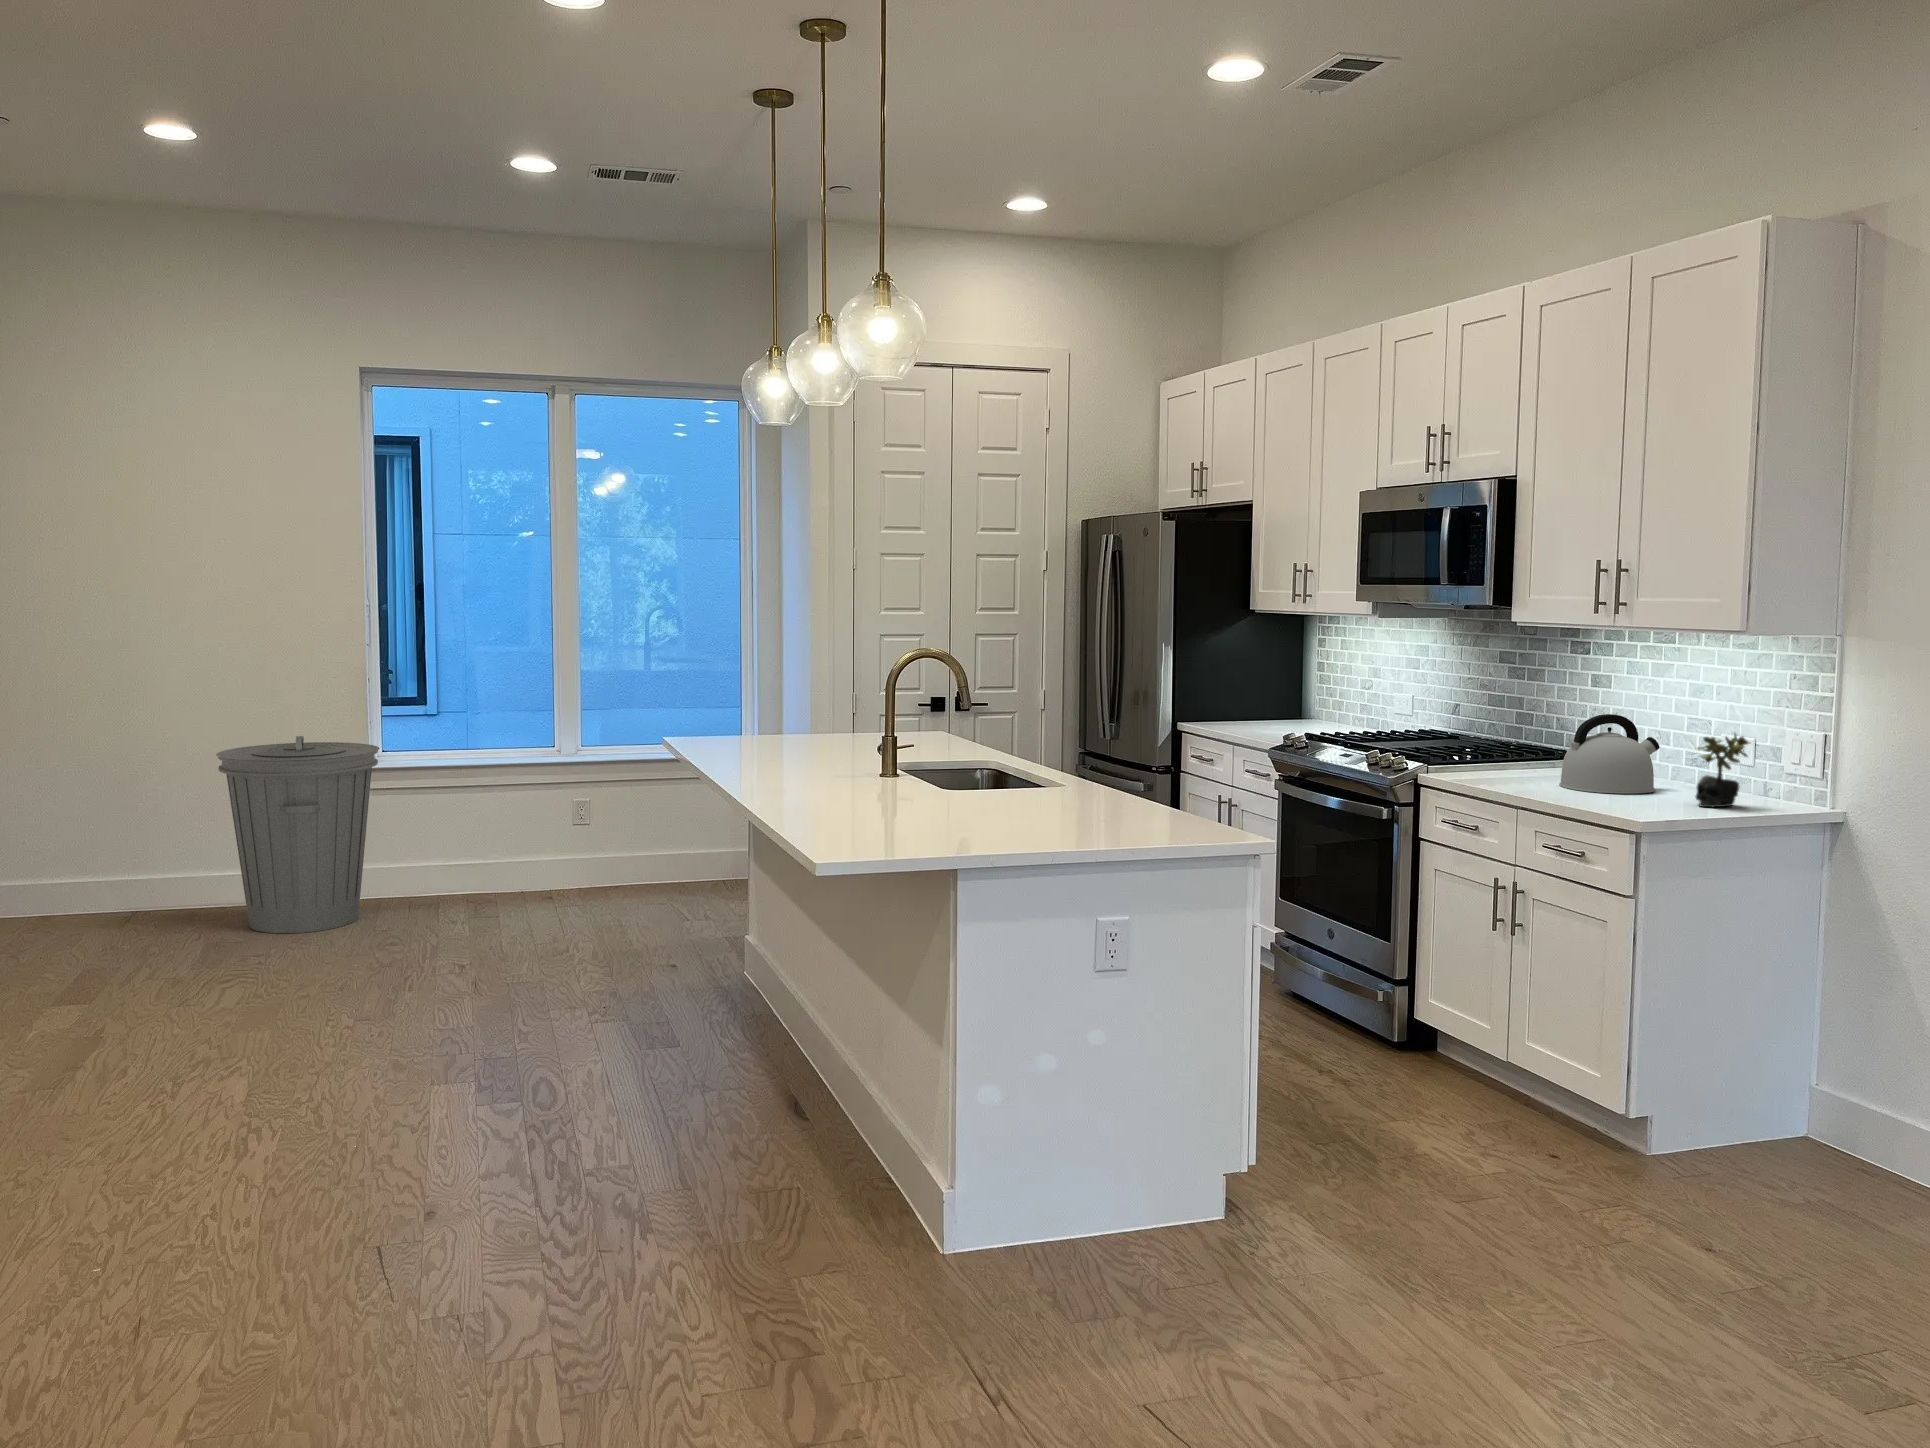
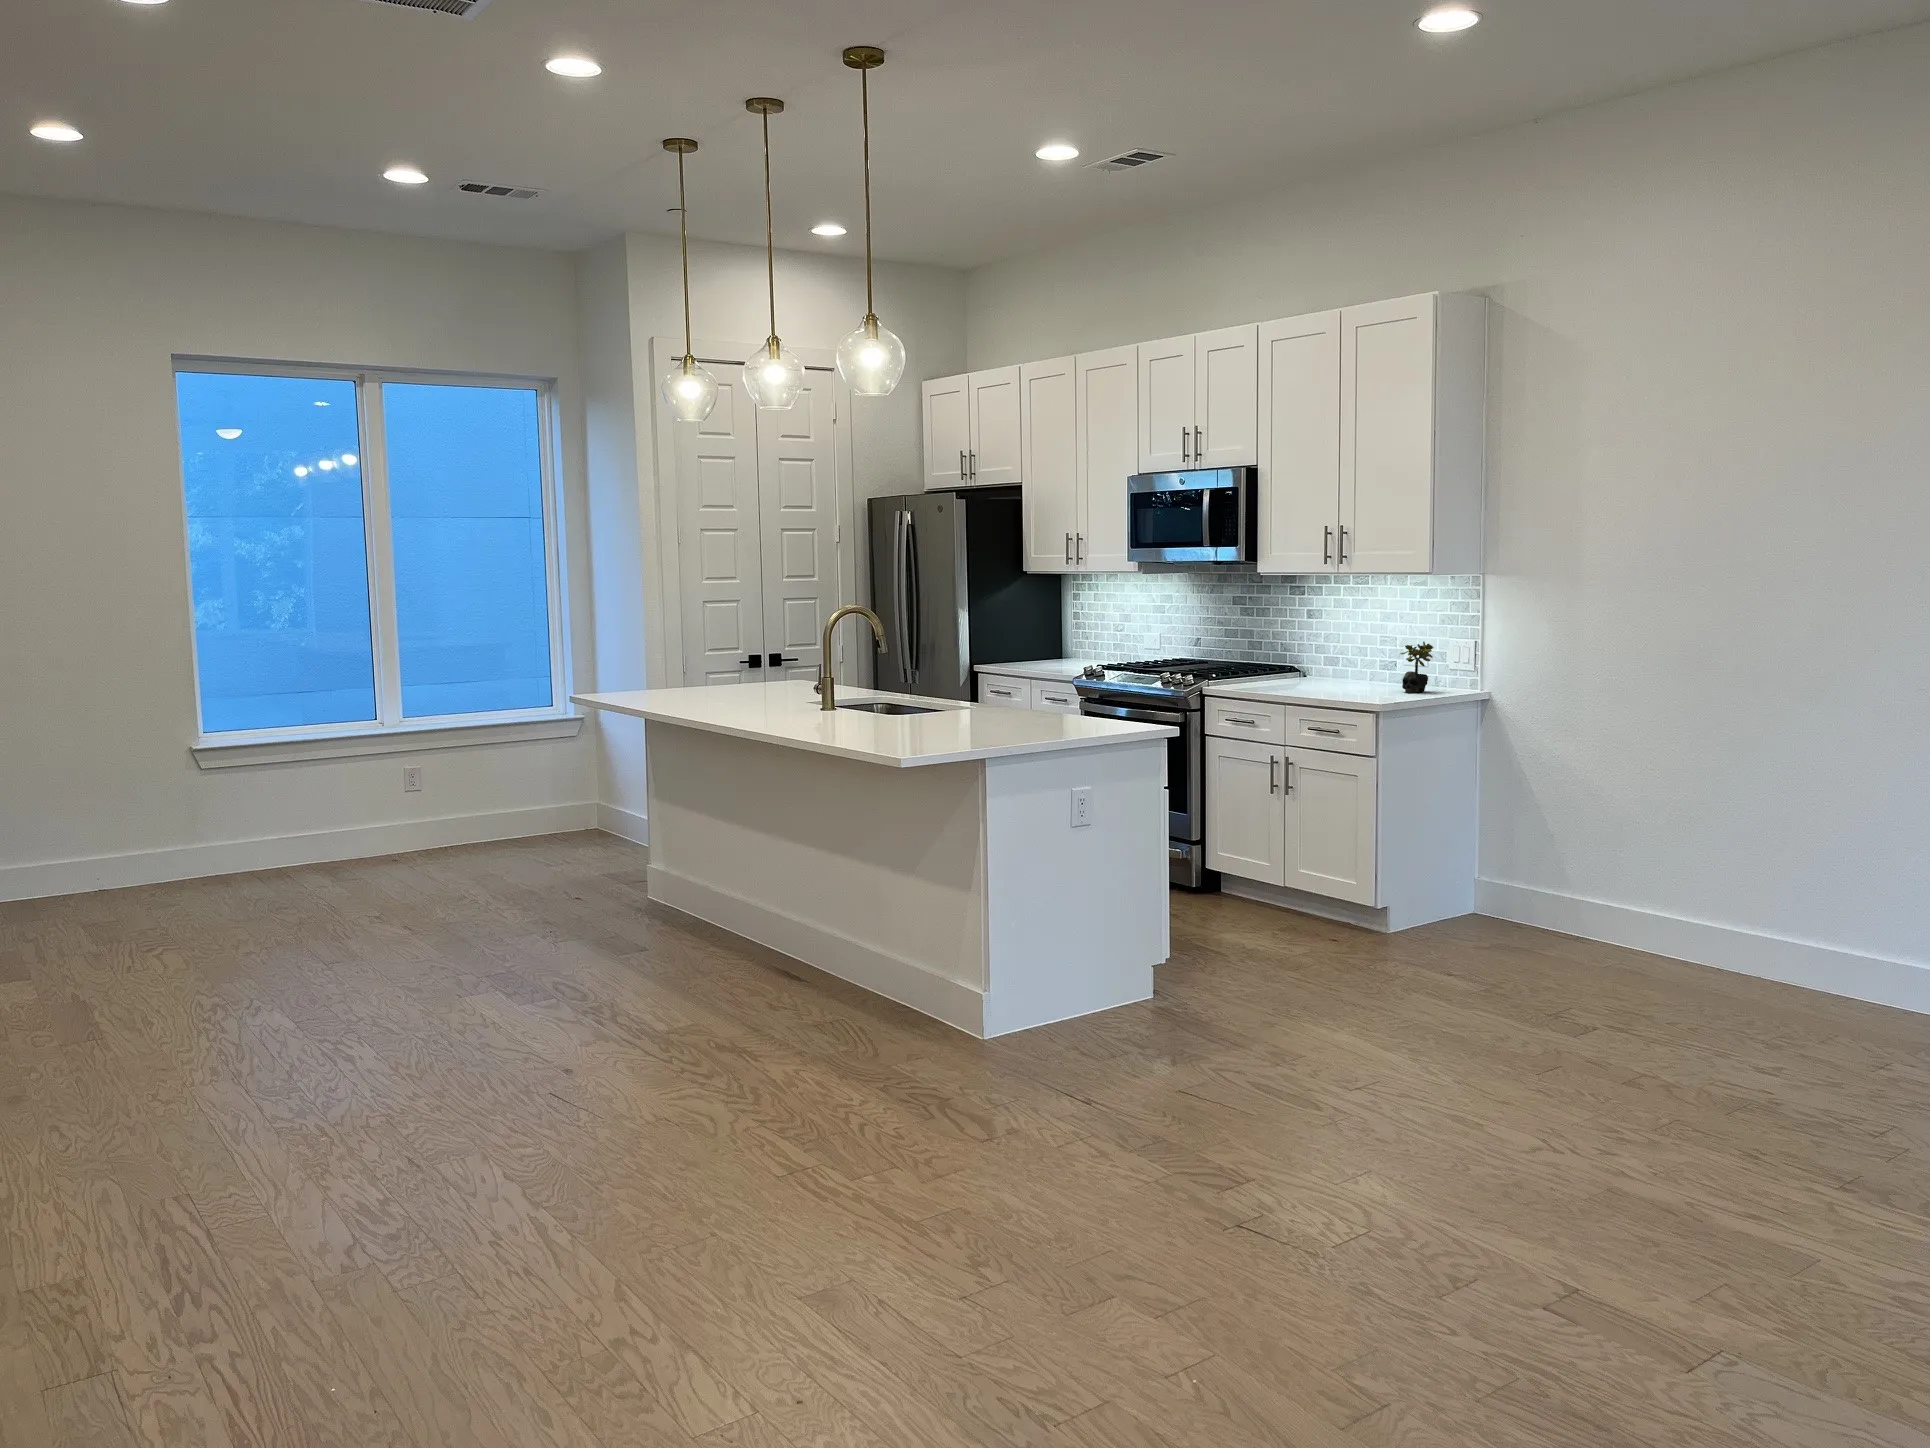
kettle: present [1559,714,1660,794] -> none [1307,634,1370,689]
trash can: present [216,736,379,933] -> none [37,723,215,923]

